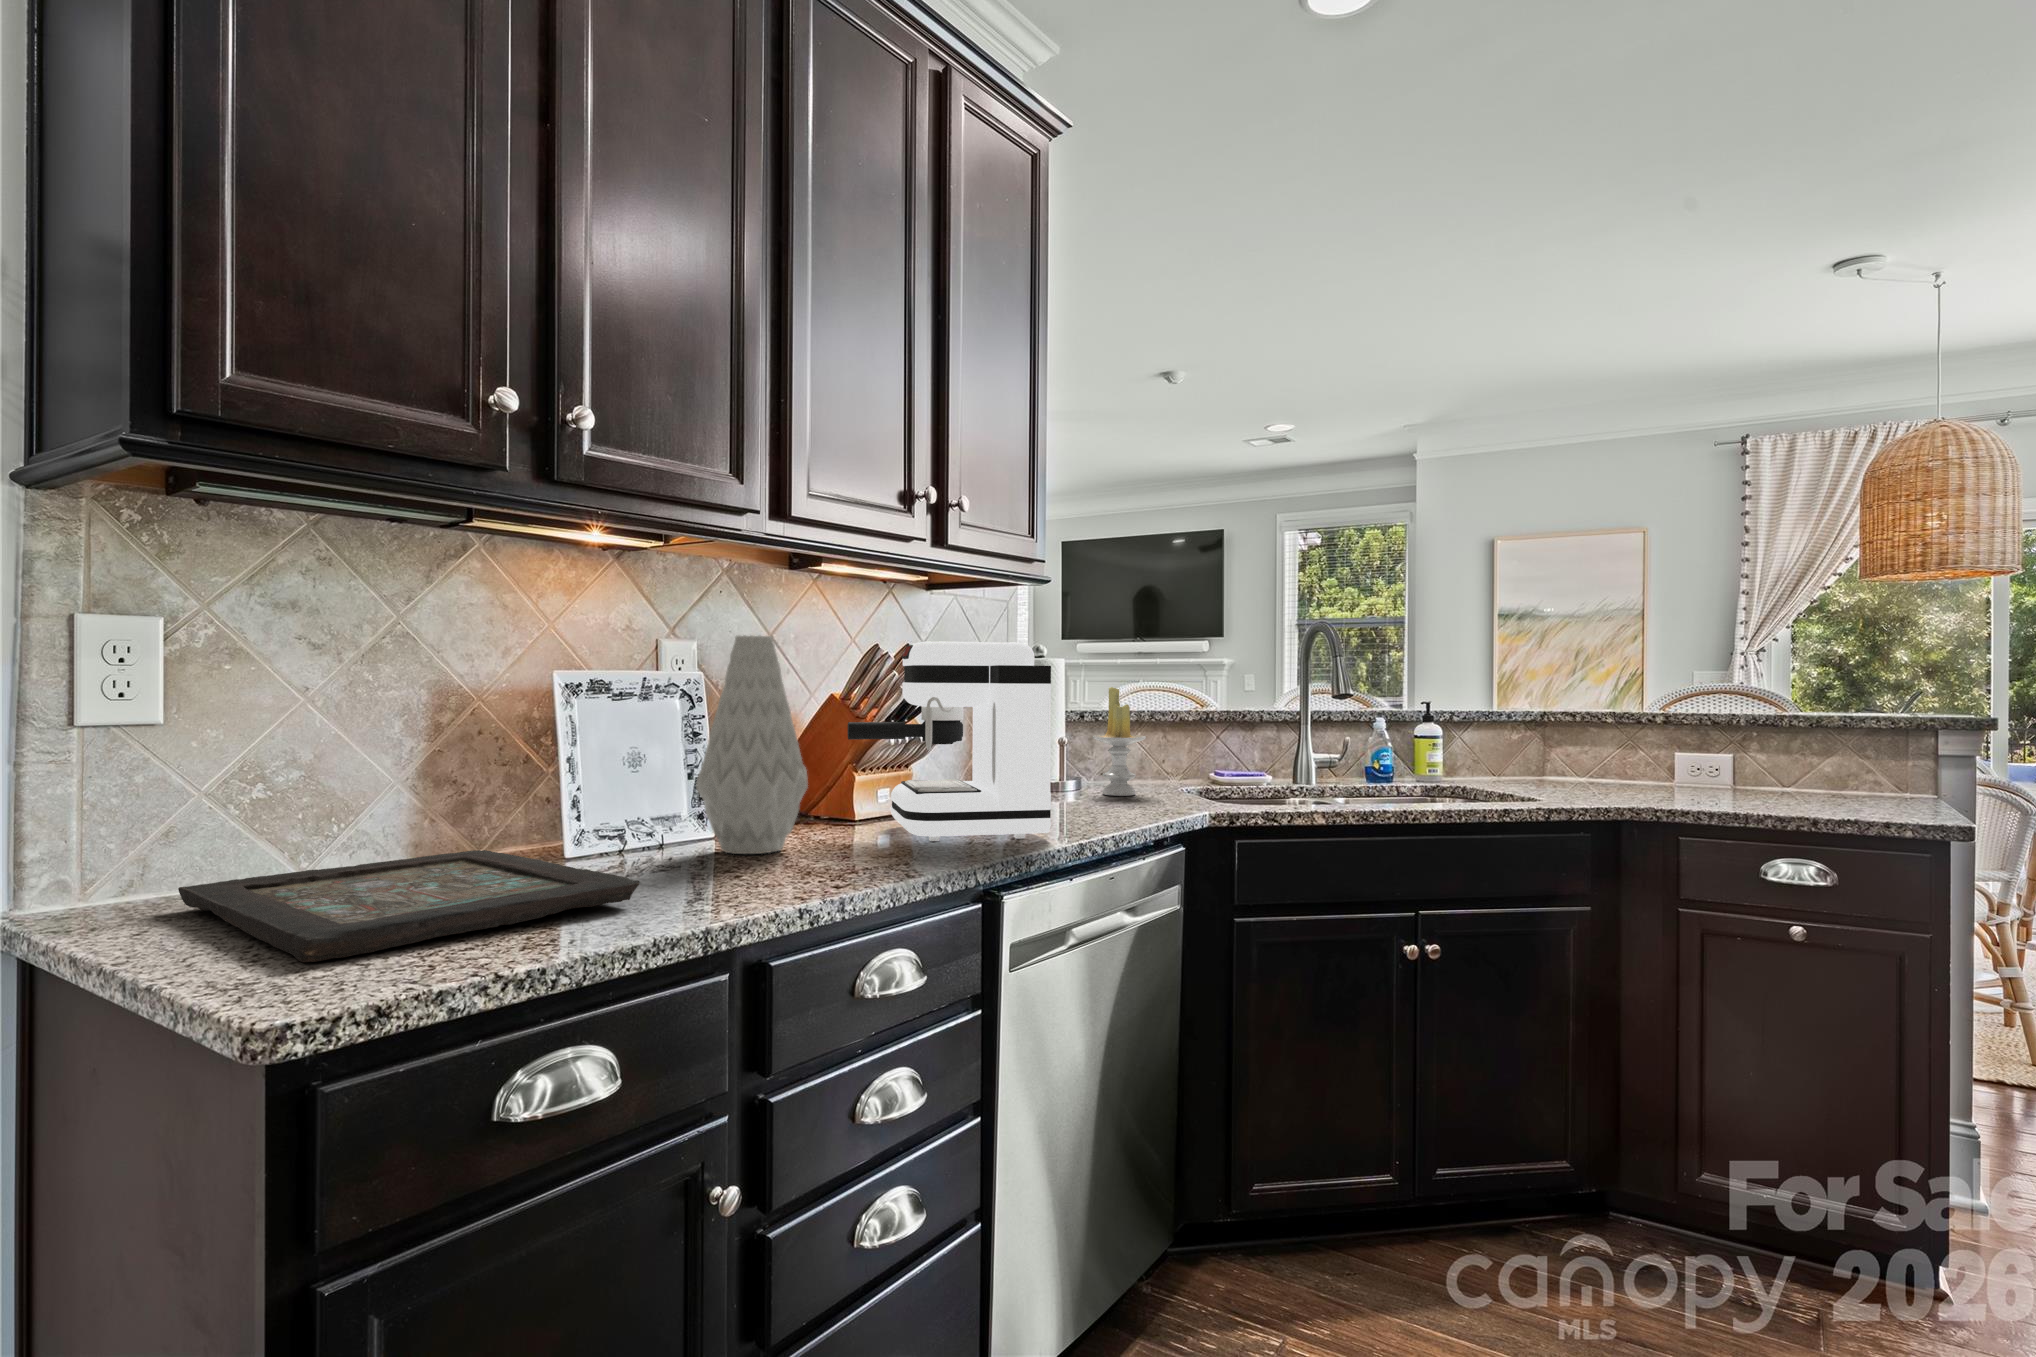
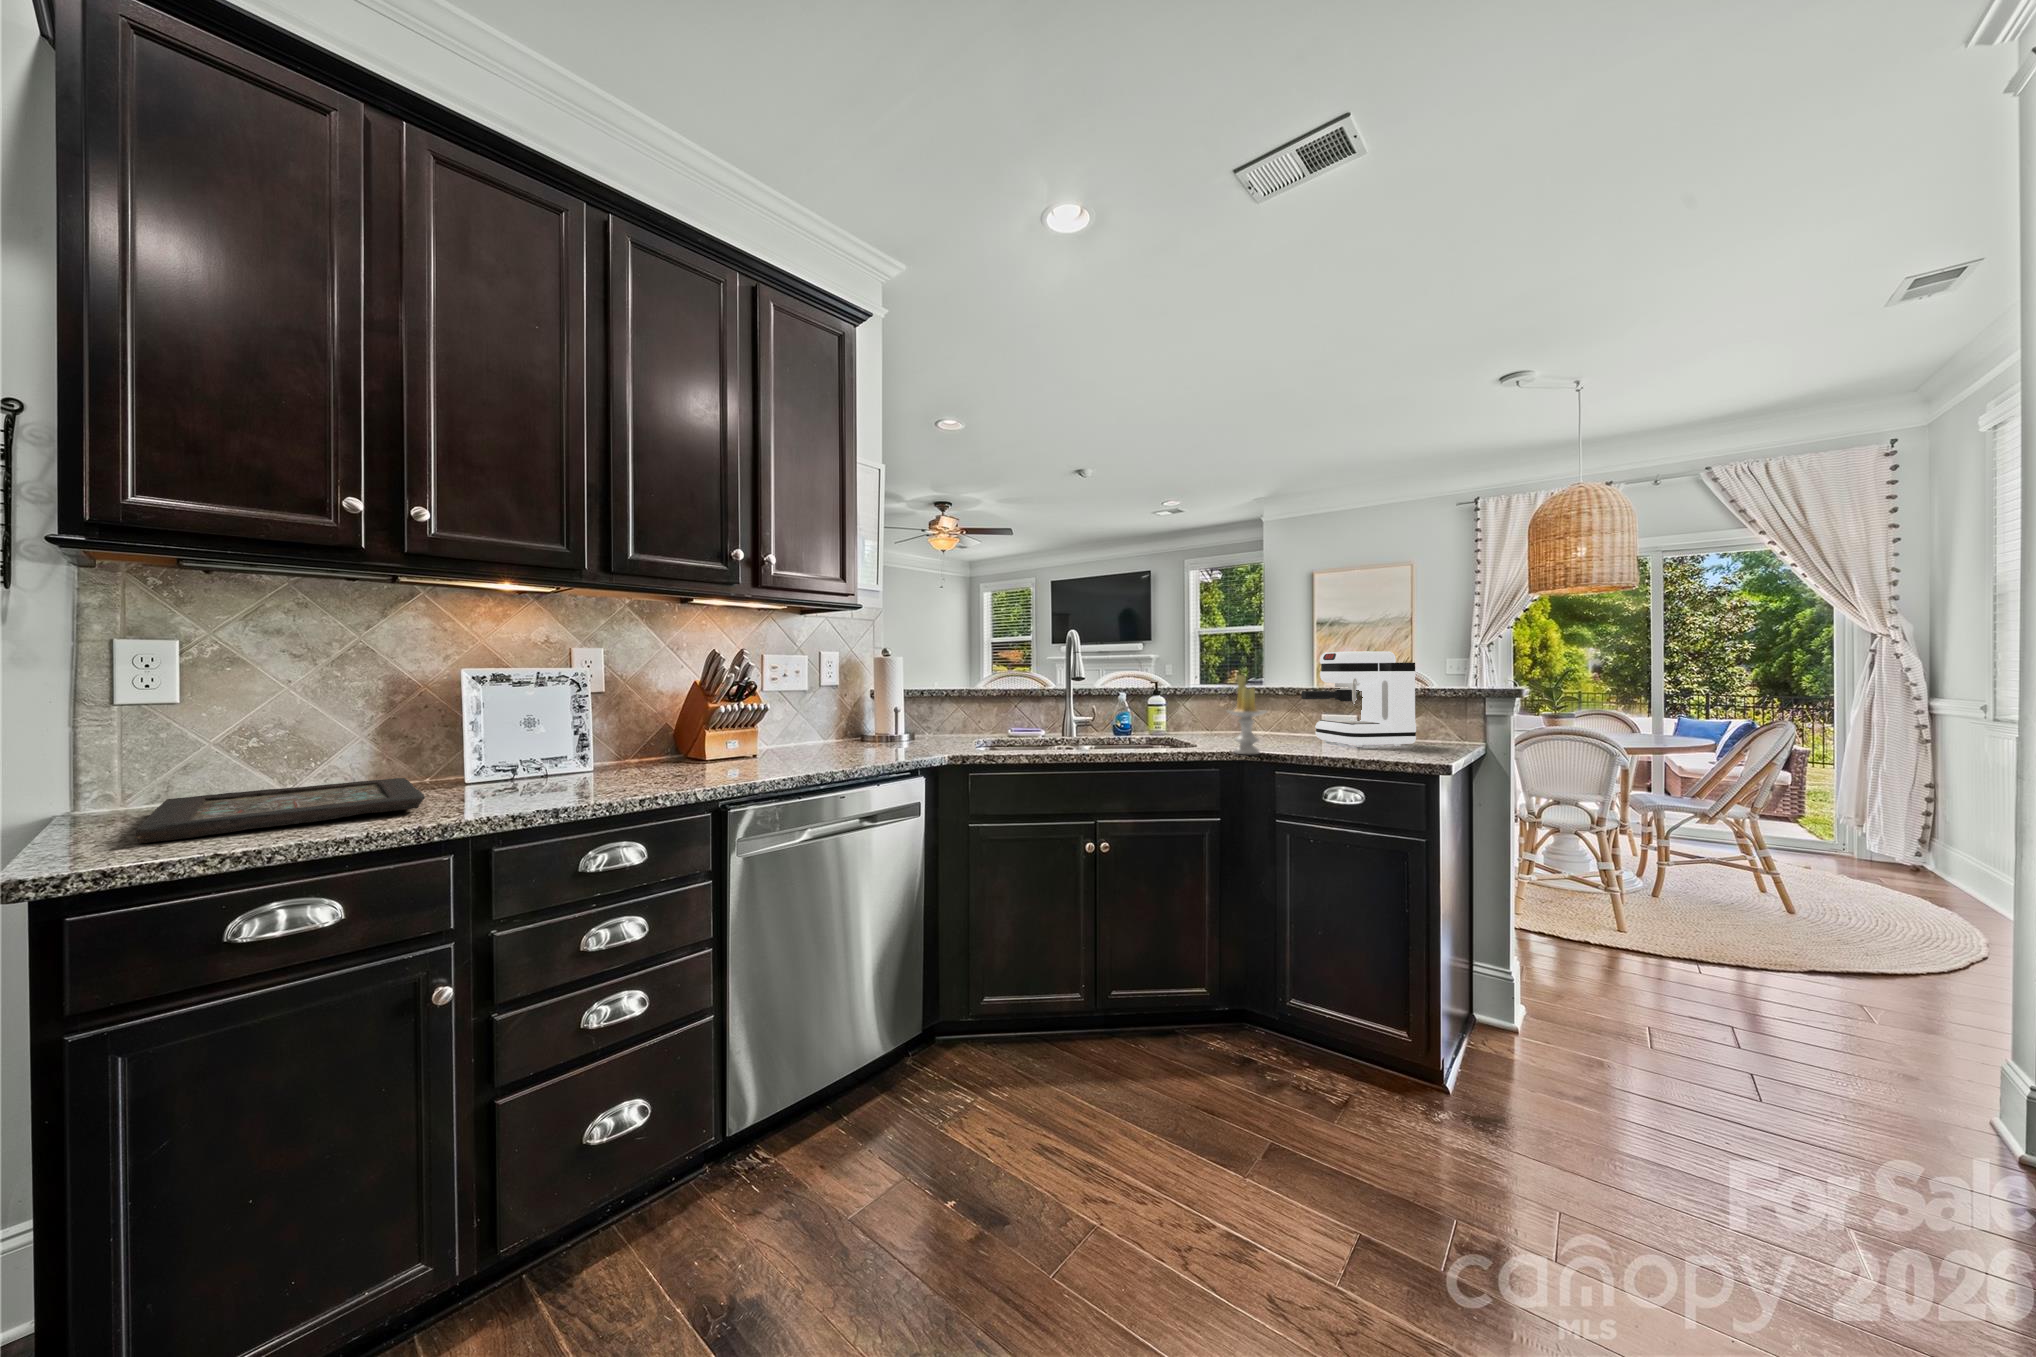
vase: present [696,635,808,854] -> none [552,647,631,781]
coffee maker: present [847,641,1051,841] -> present [1301,651,1416,747]
candle: present [1093,687,1146,796] -> present [1227,675,1266,754]

